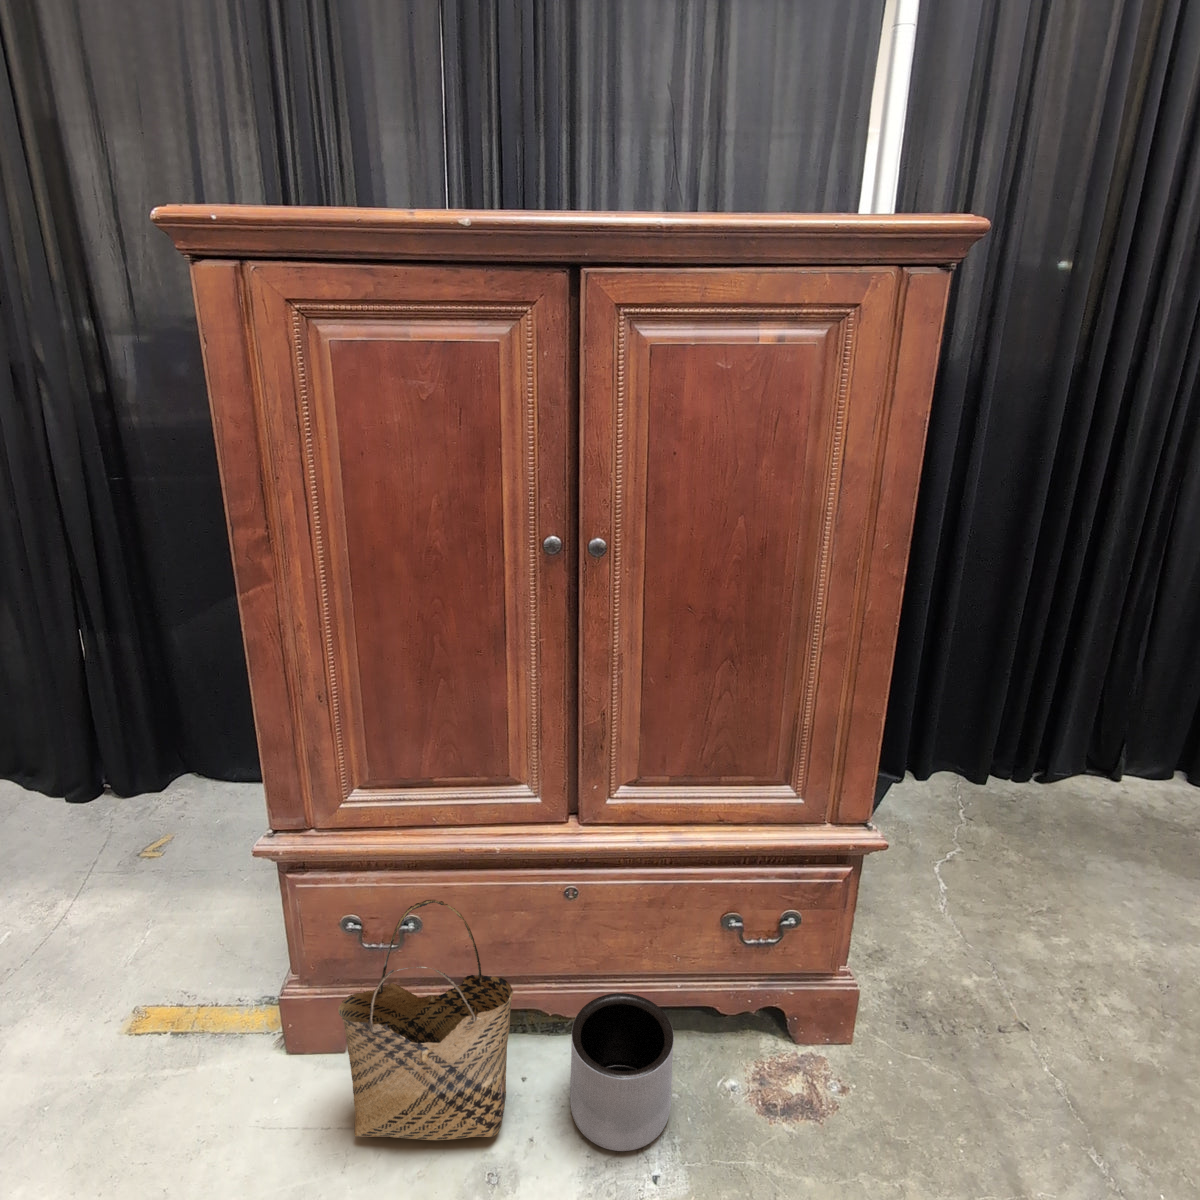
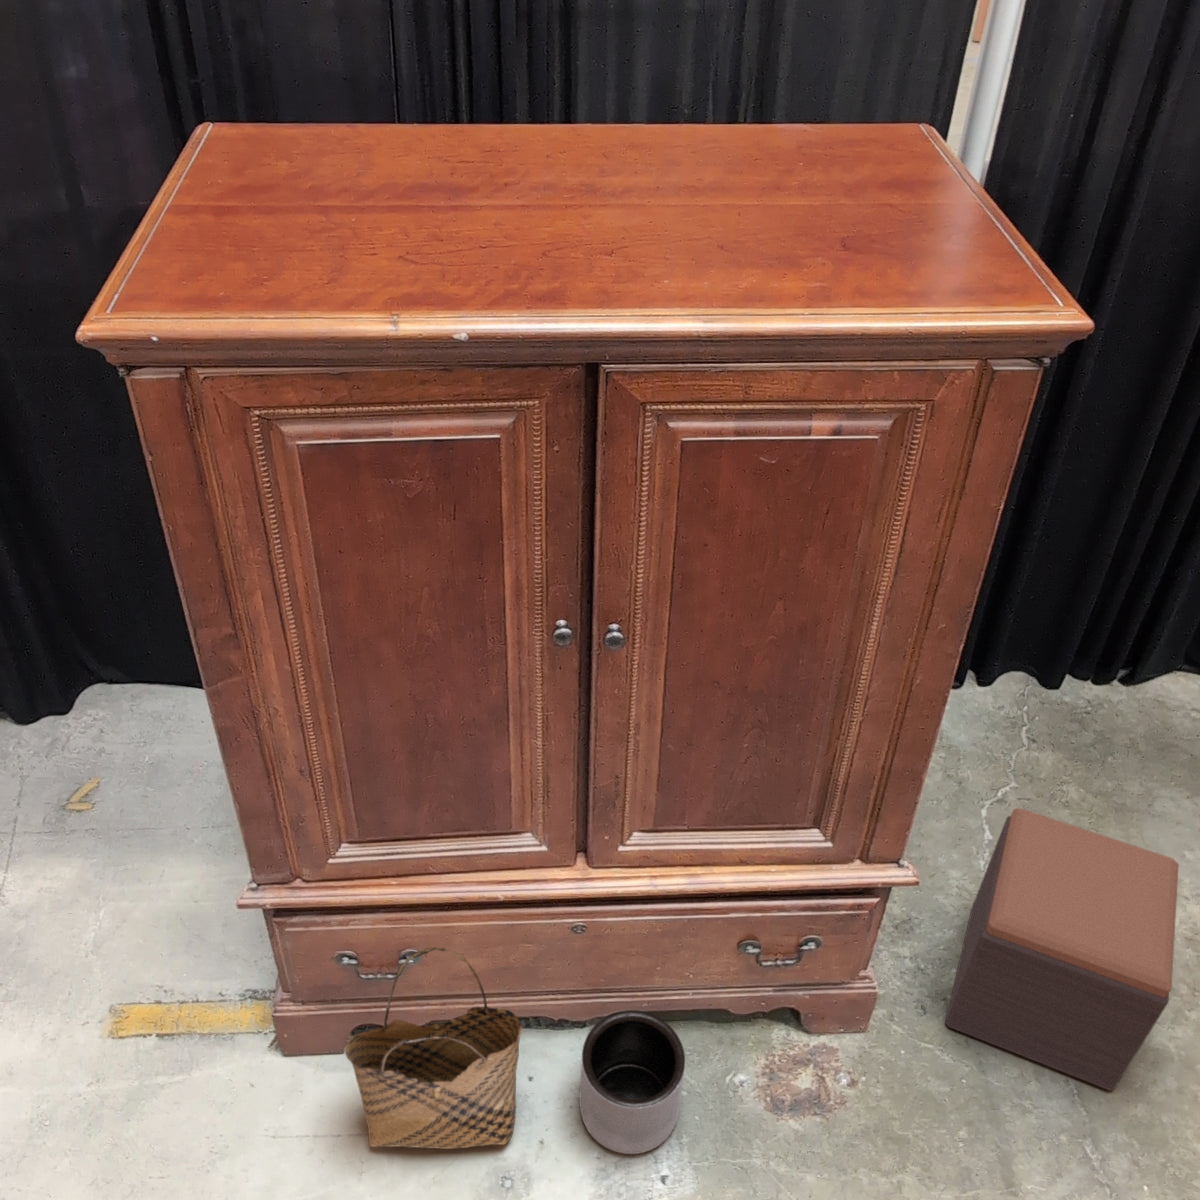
footstool: none [928,821,1147,1101] -> present [945,808,1179,1090]

